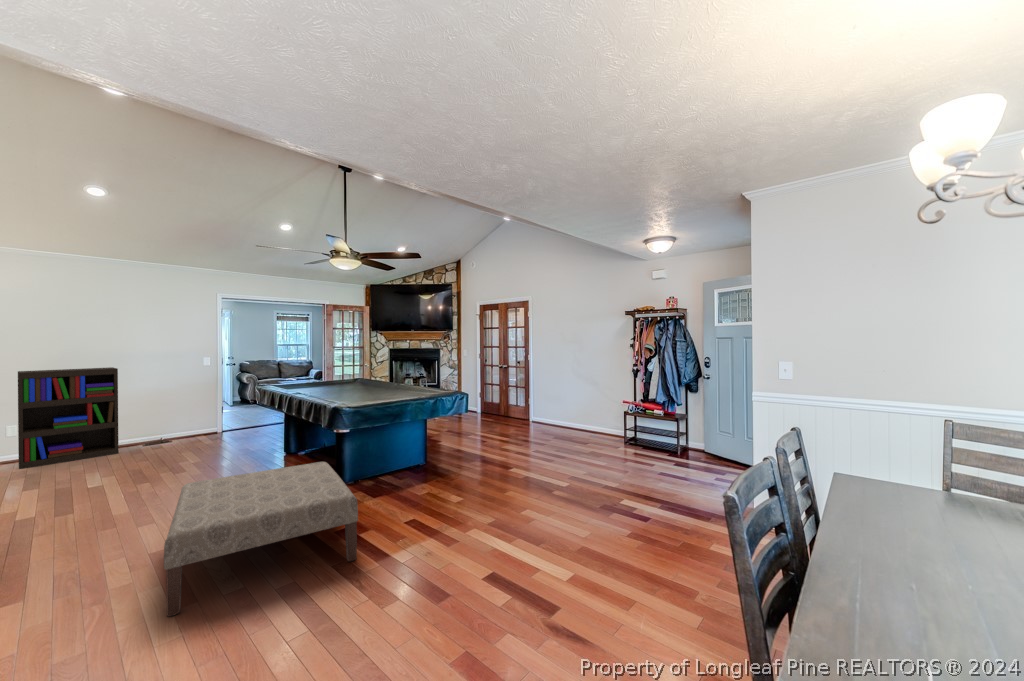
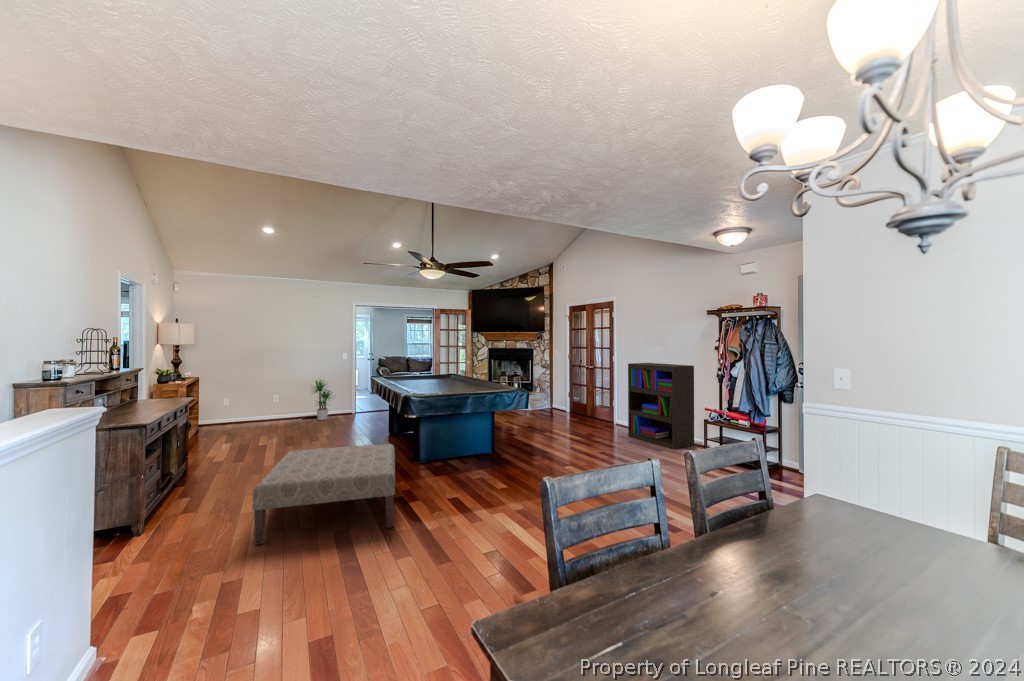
bookshelf: present [18,367,119,469] -> present [628,363,694,450]
potted plant: none [156,388,201,442] -> present [312,380,331,420]

